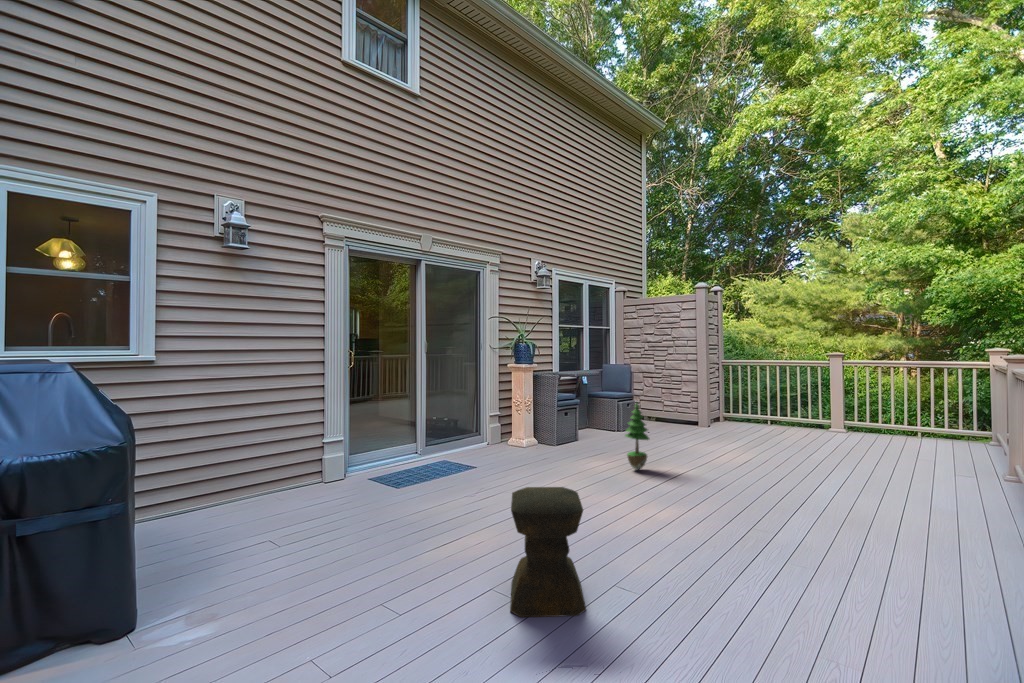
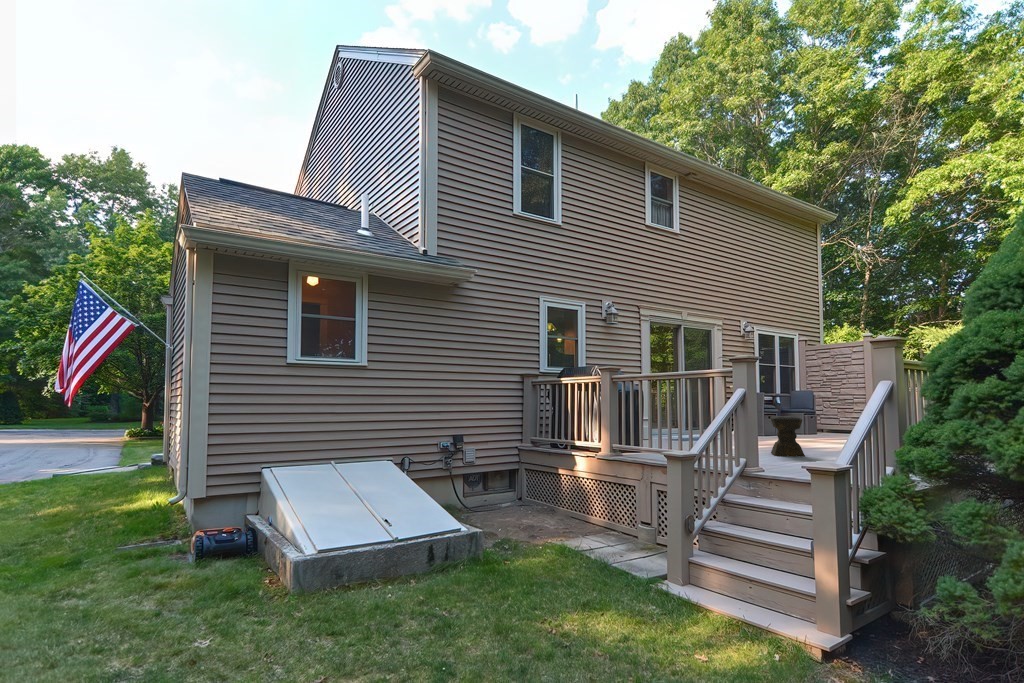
potted tree: present [625,403,649,470] -> none [813,402,830,441]

